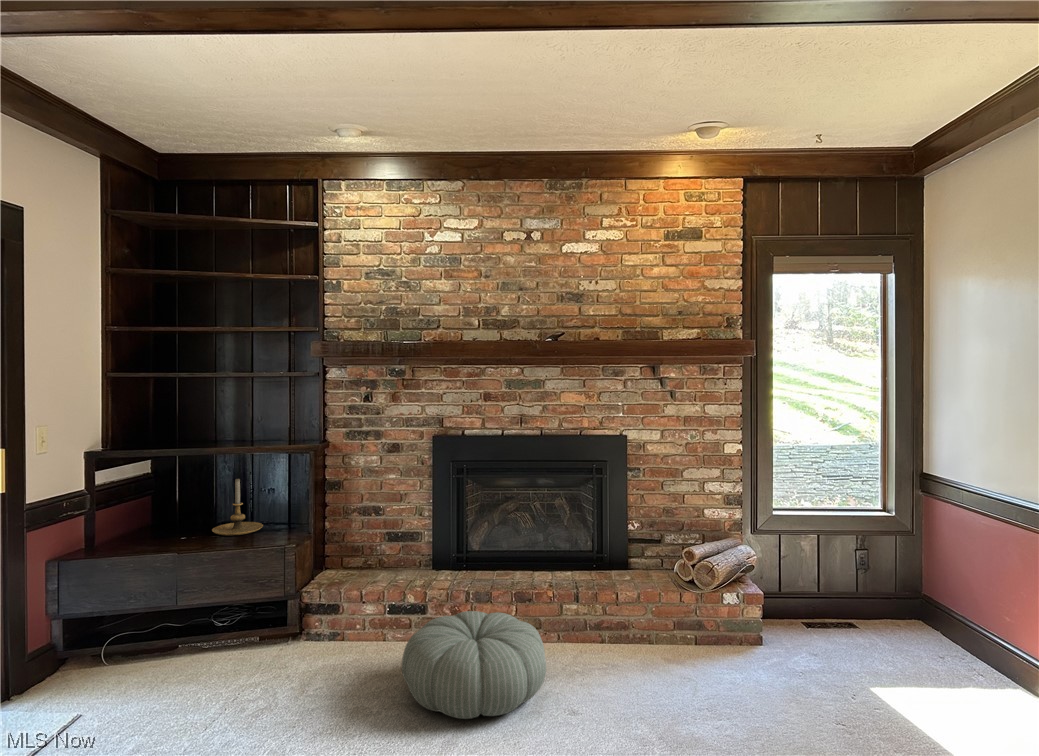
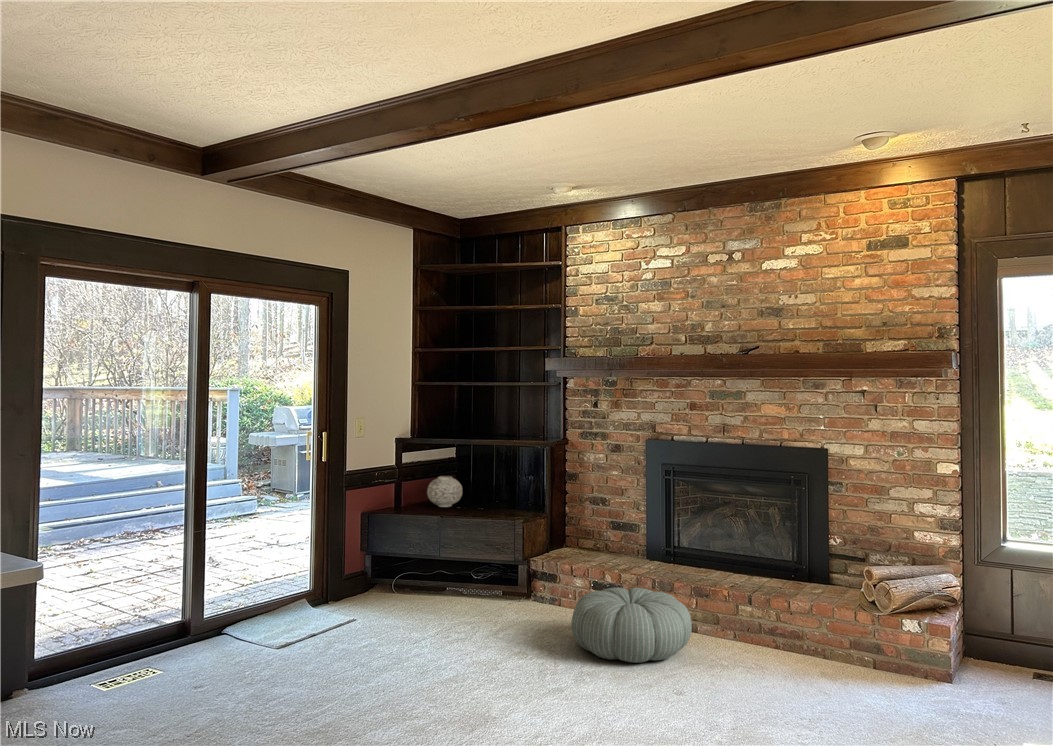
candle holder: present [212,479,263,535] -> none [481,468,517,512]
vase: none [128,494,182,538] -> present [427,476,462,507]

